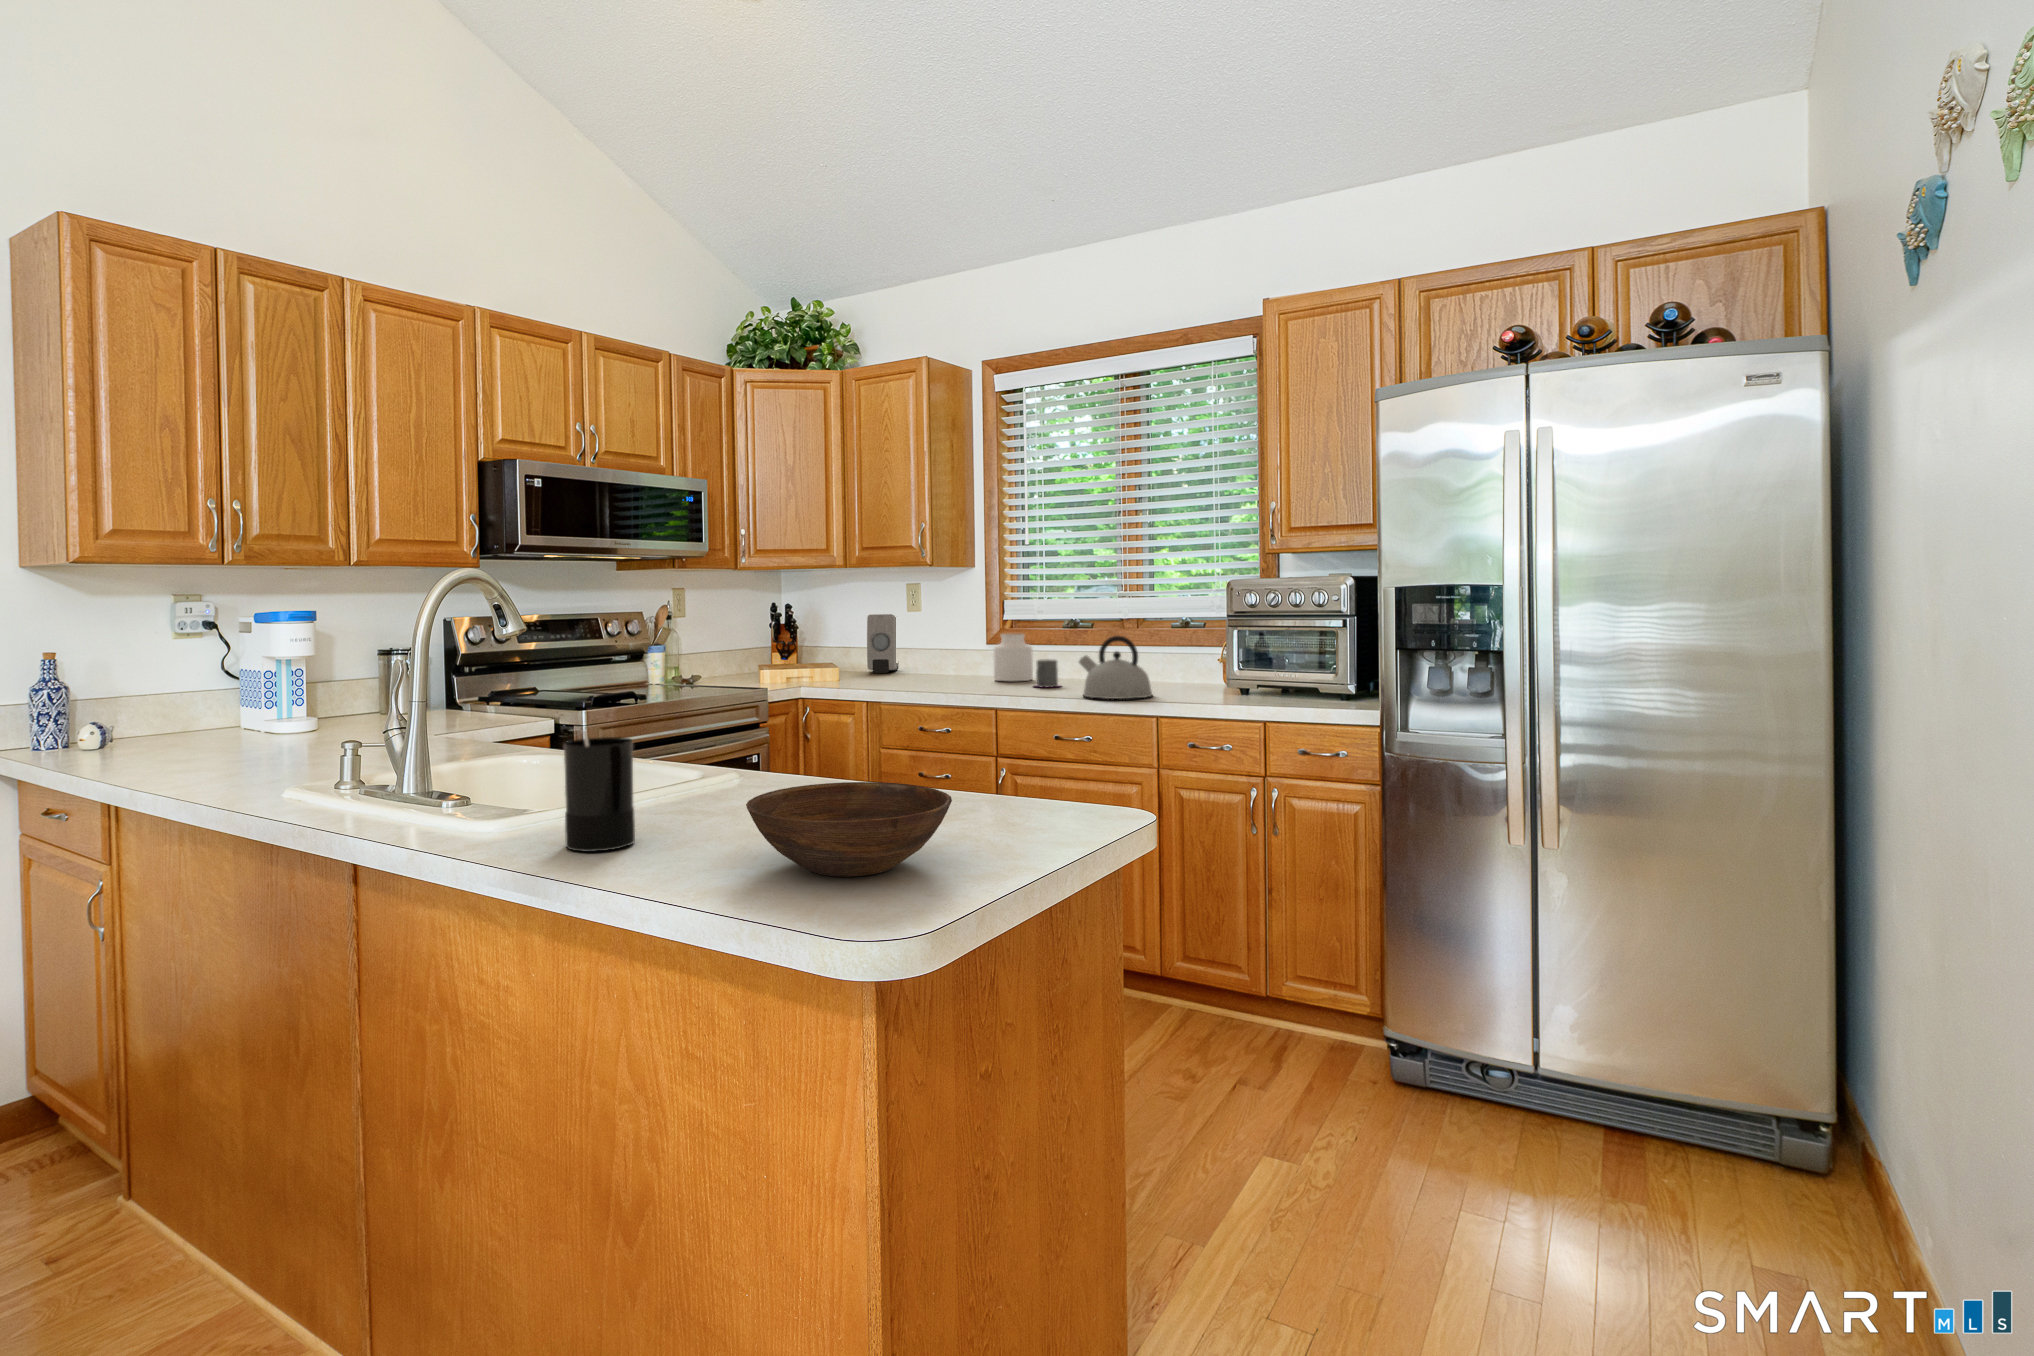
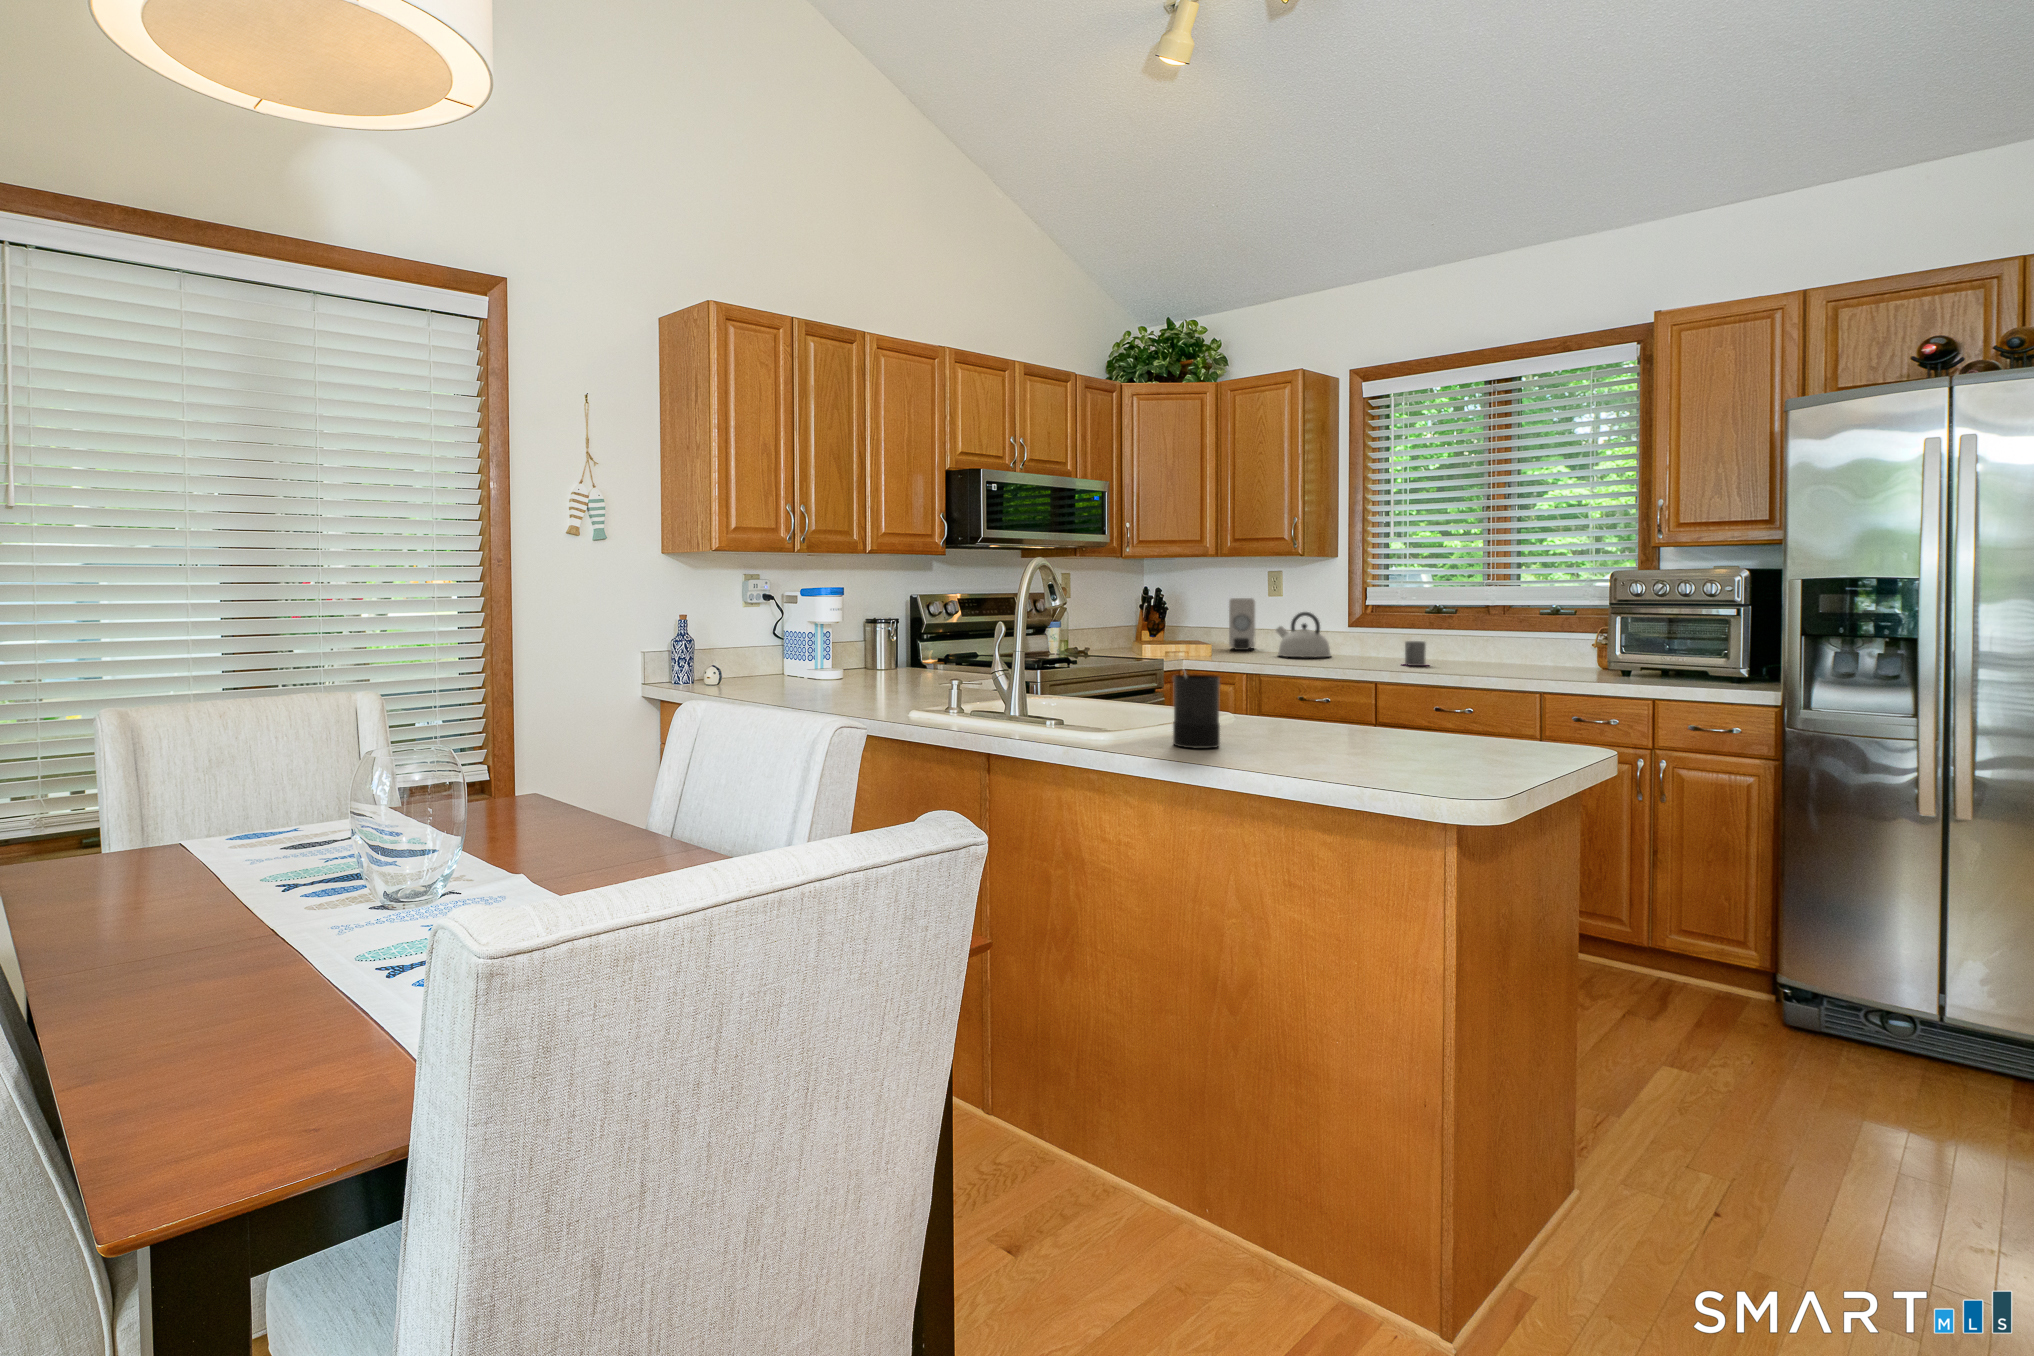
jar: present [994,633,1033,681] -> none [1358,617,1396,660]
kettle: present [1079,636,1152,699] -> present [1276,612,1331,657]
bowl: present [746,782,952,877] -> none [1319,711,1473,769]

